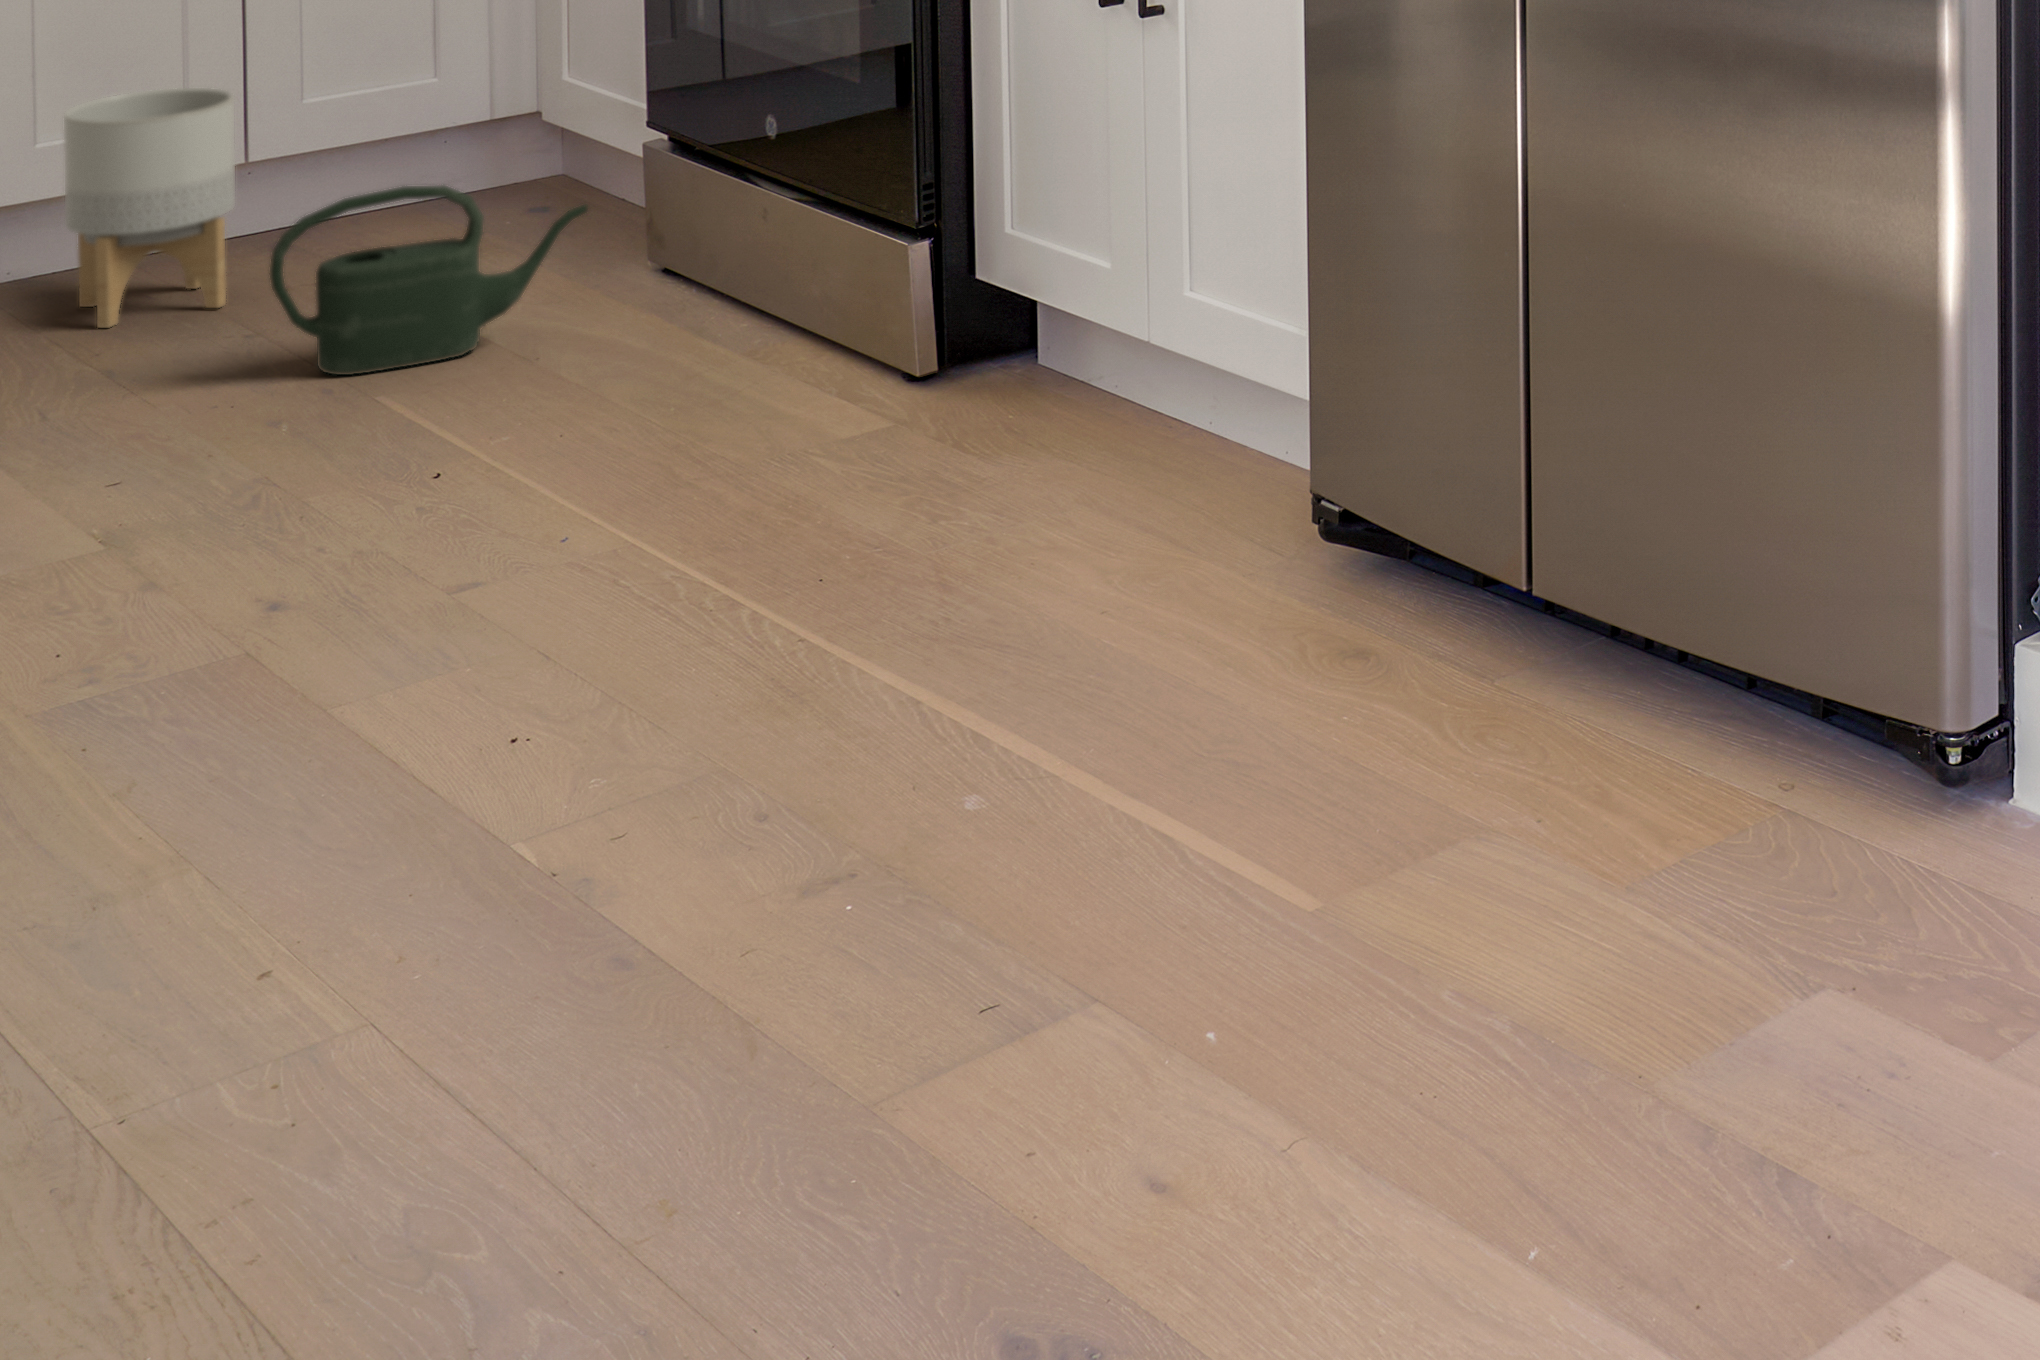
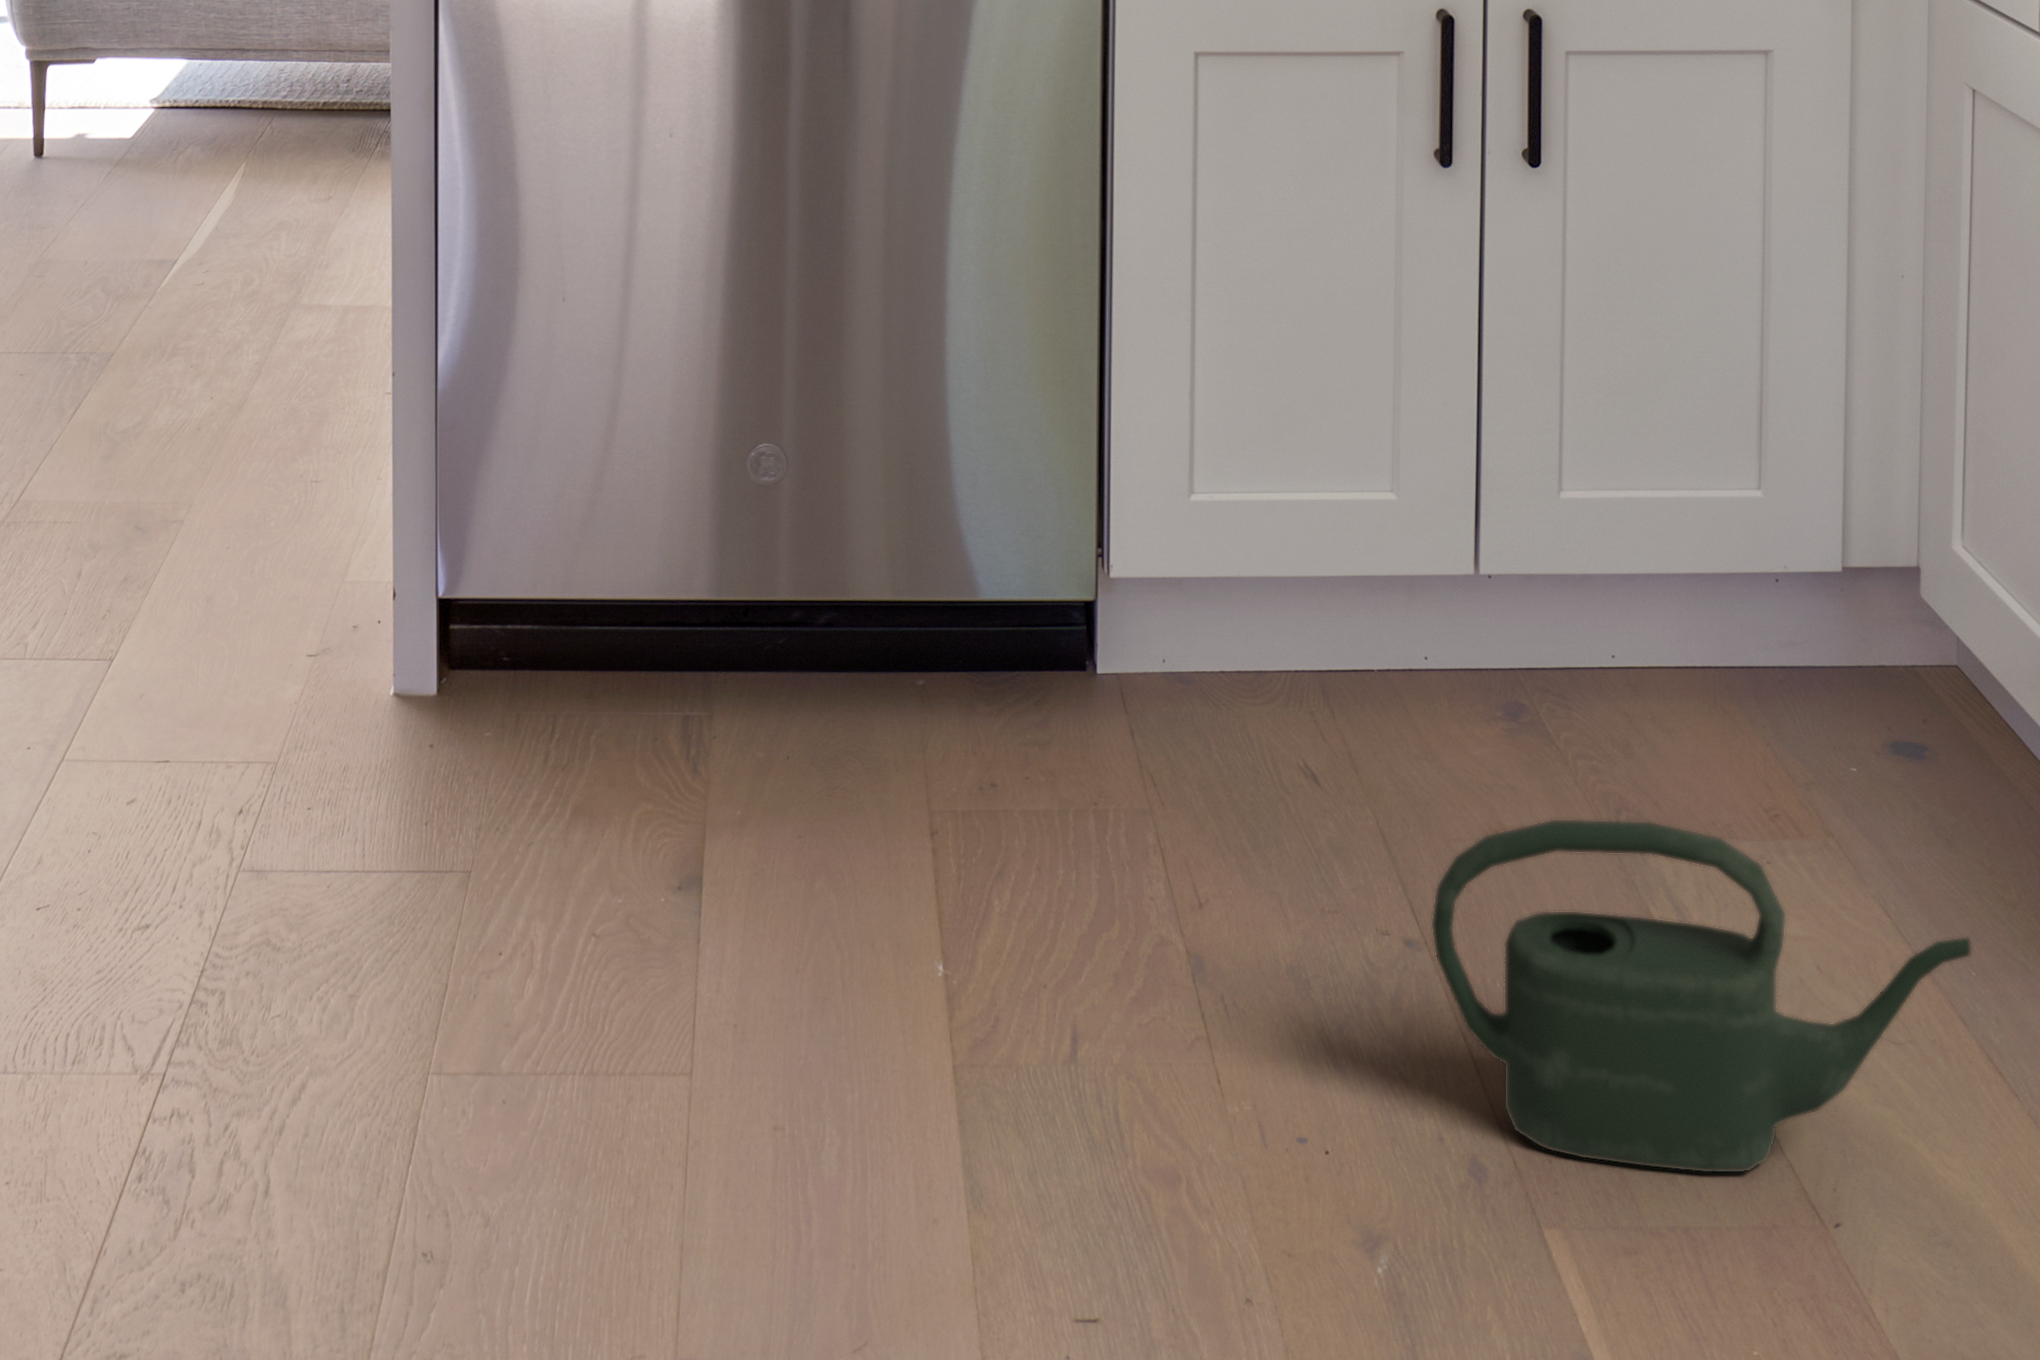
planter: present [64,88,235,328] -> none [1222,458,1453,855]

